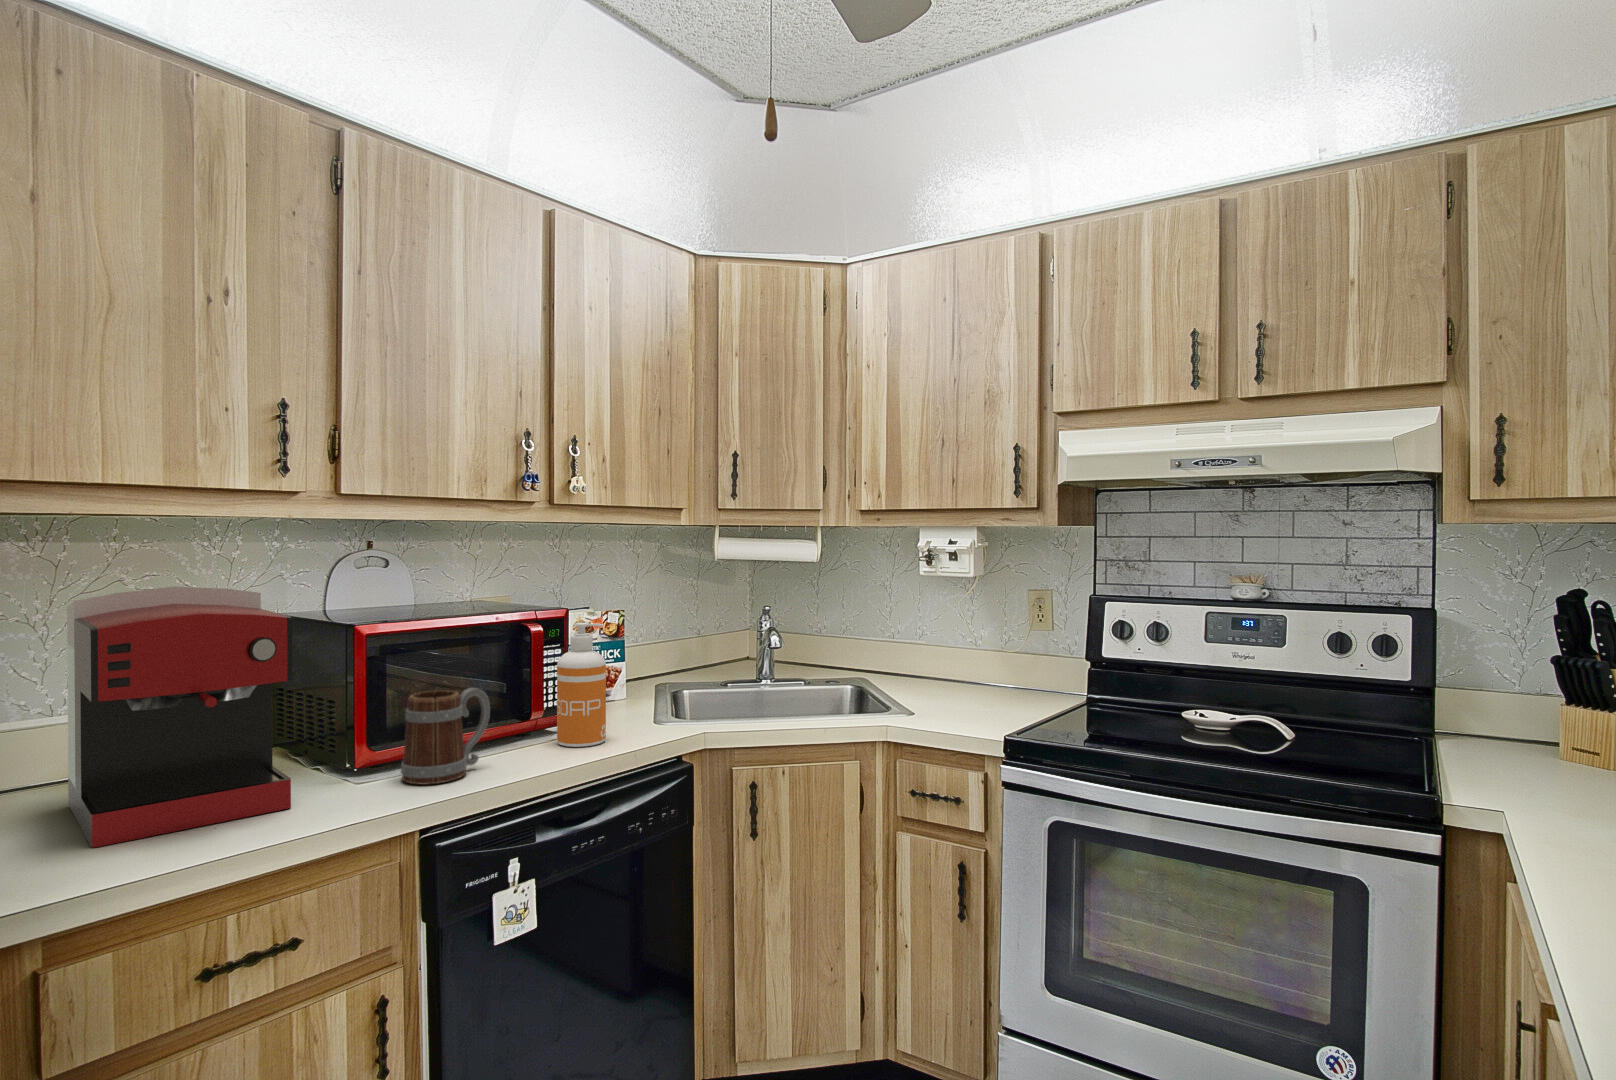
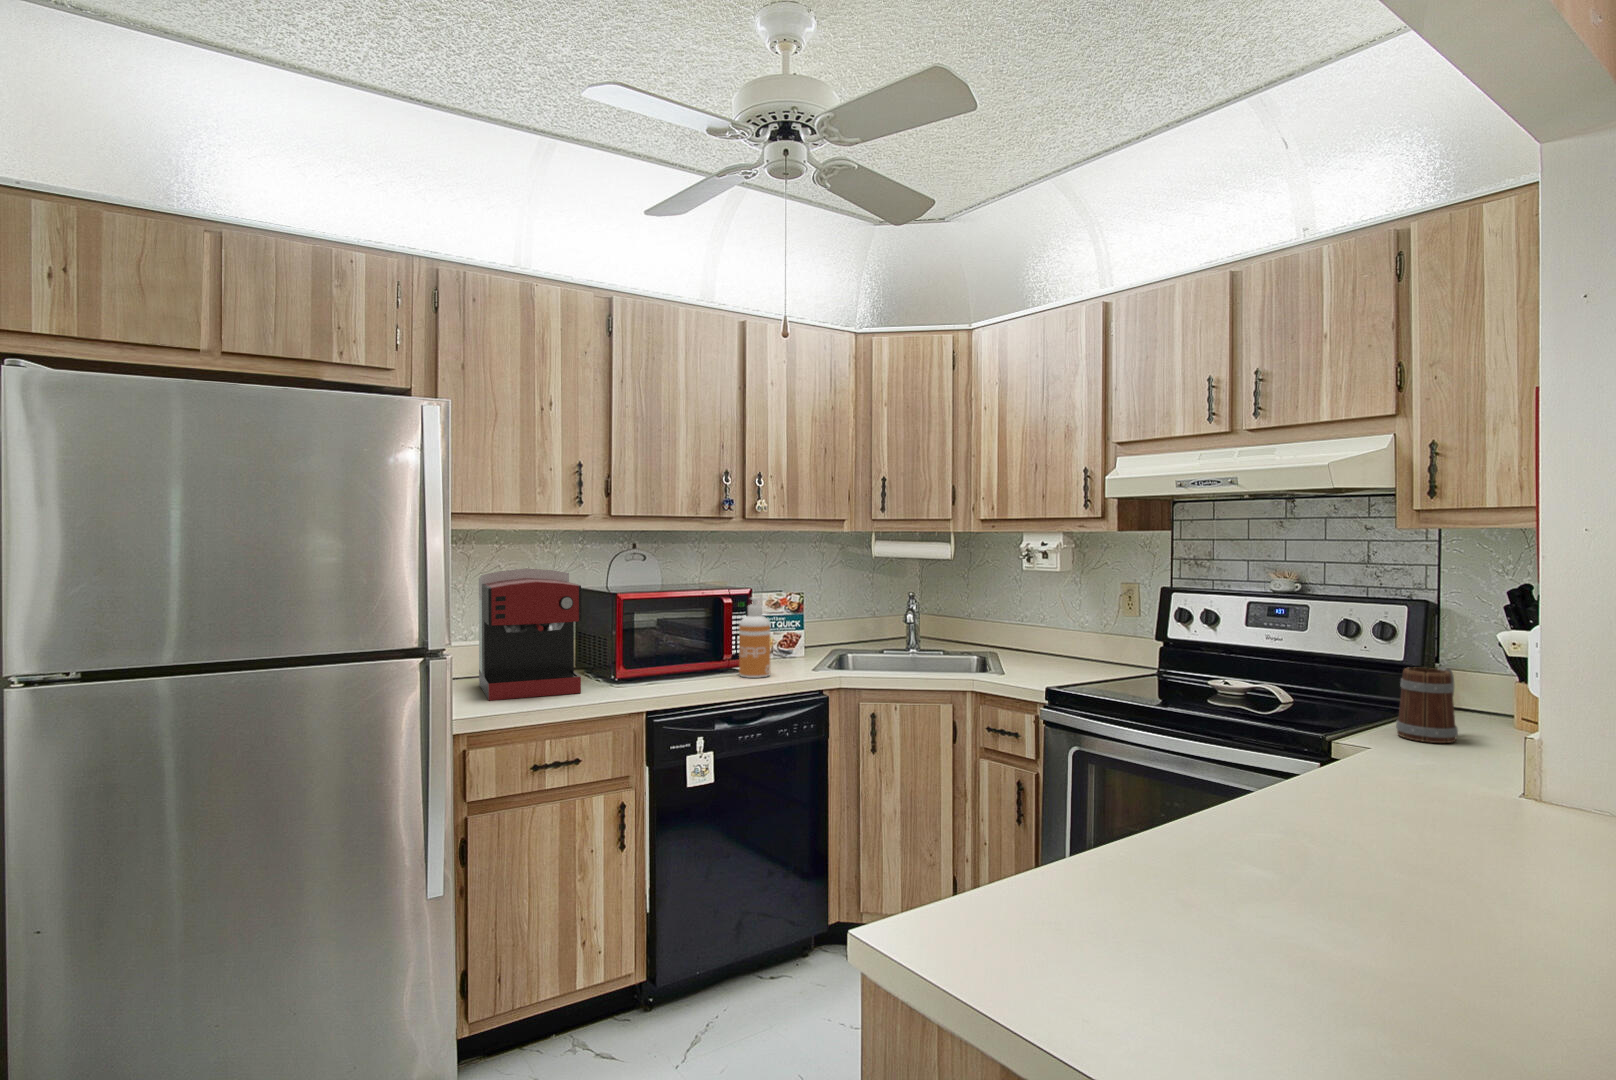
mug: present [401,688,490,785] -> present [1396,667,1458,743]

